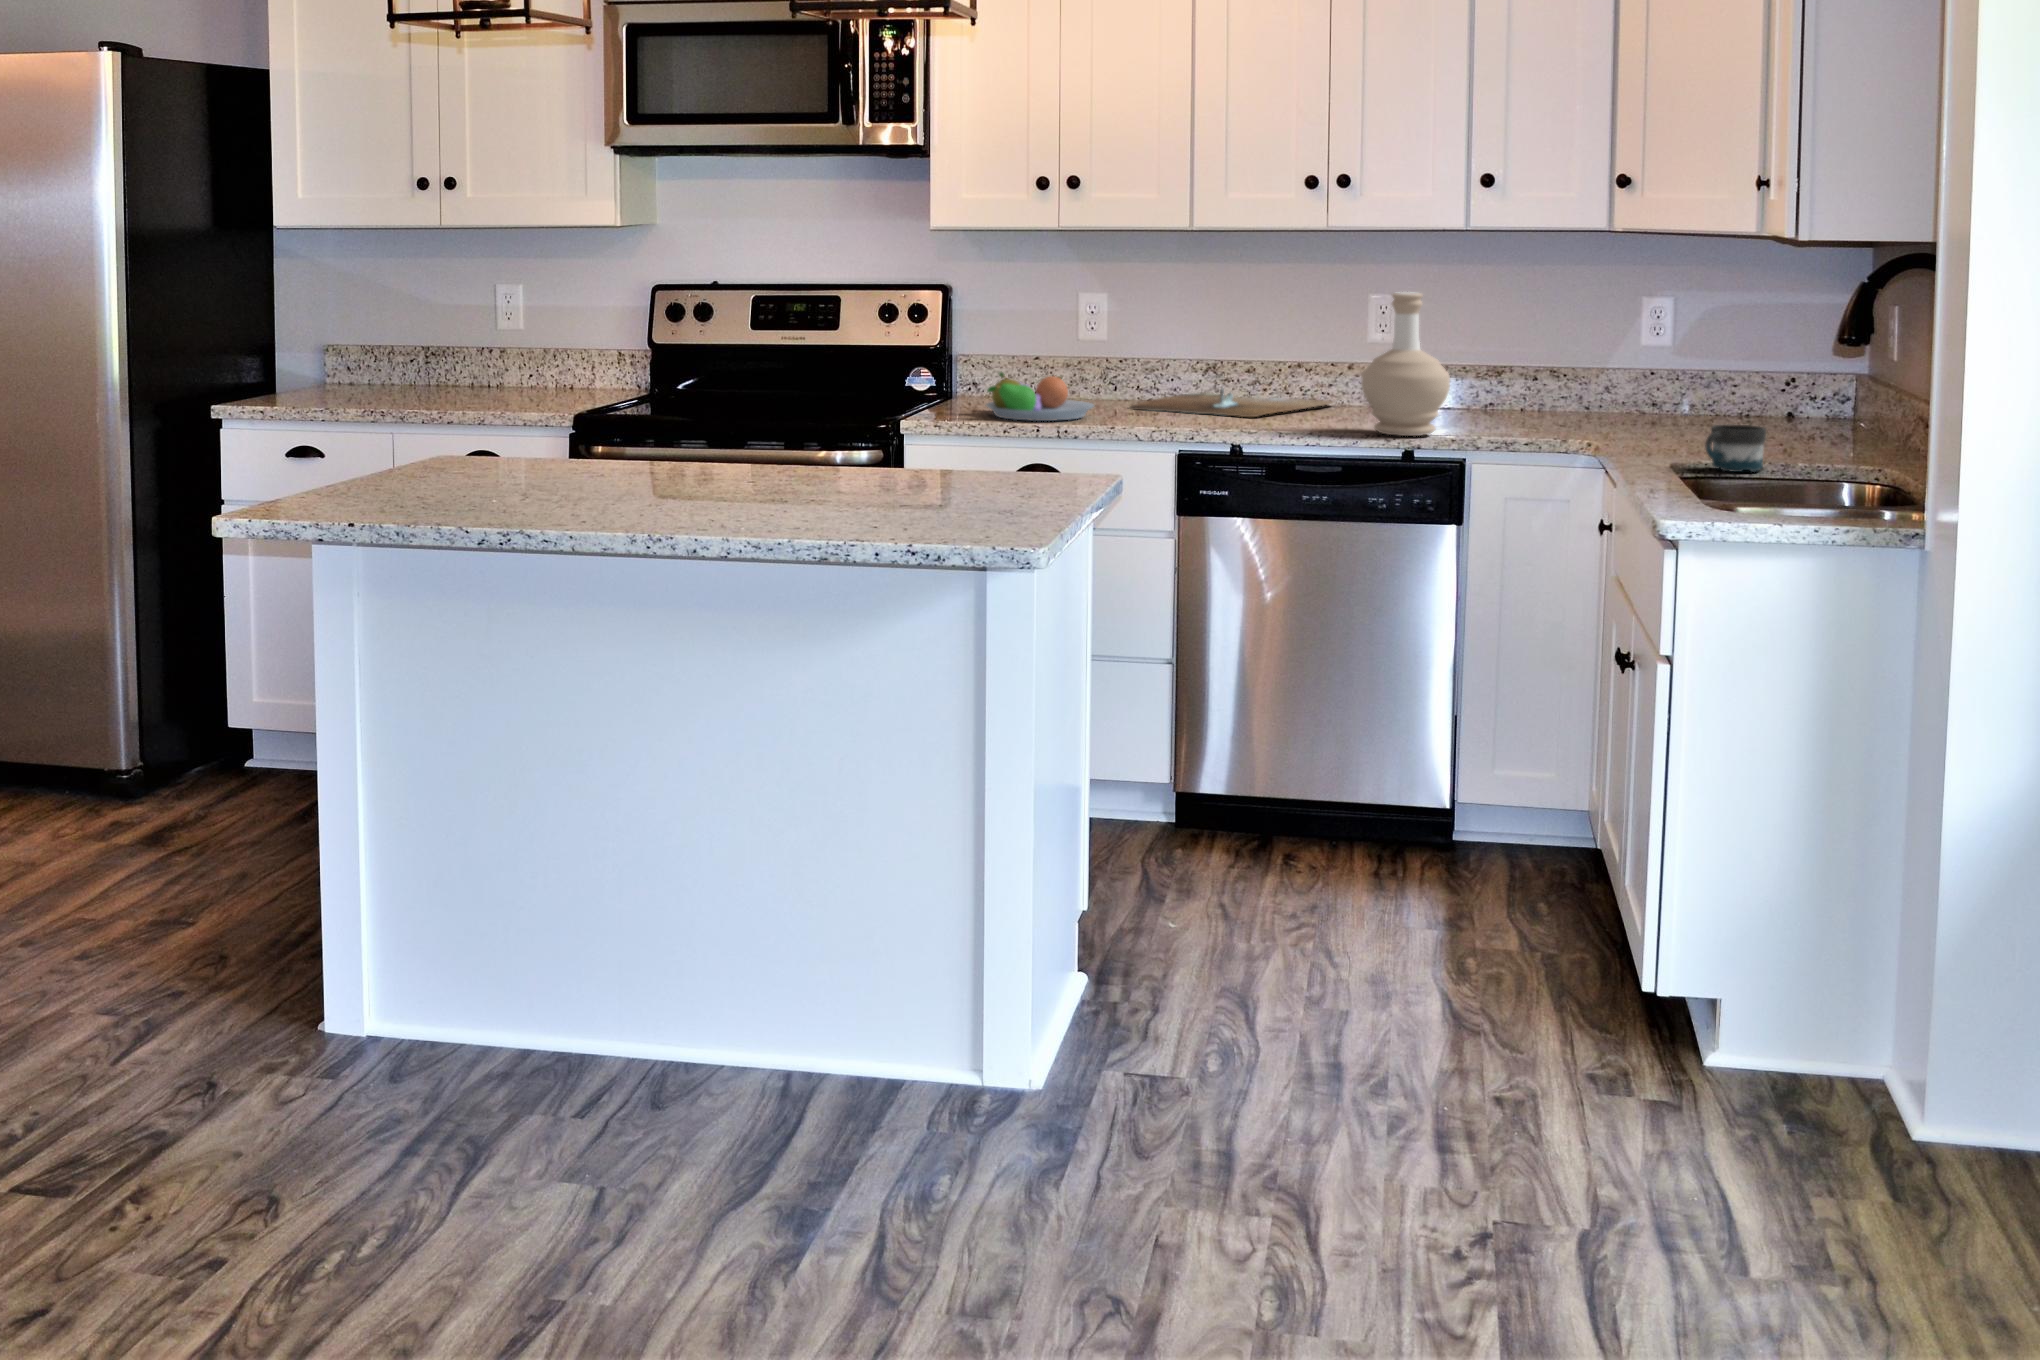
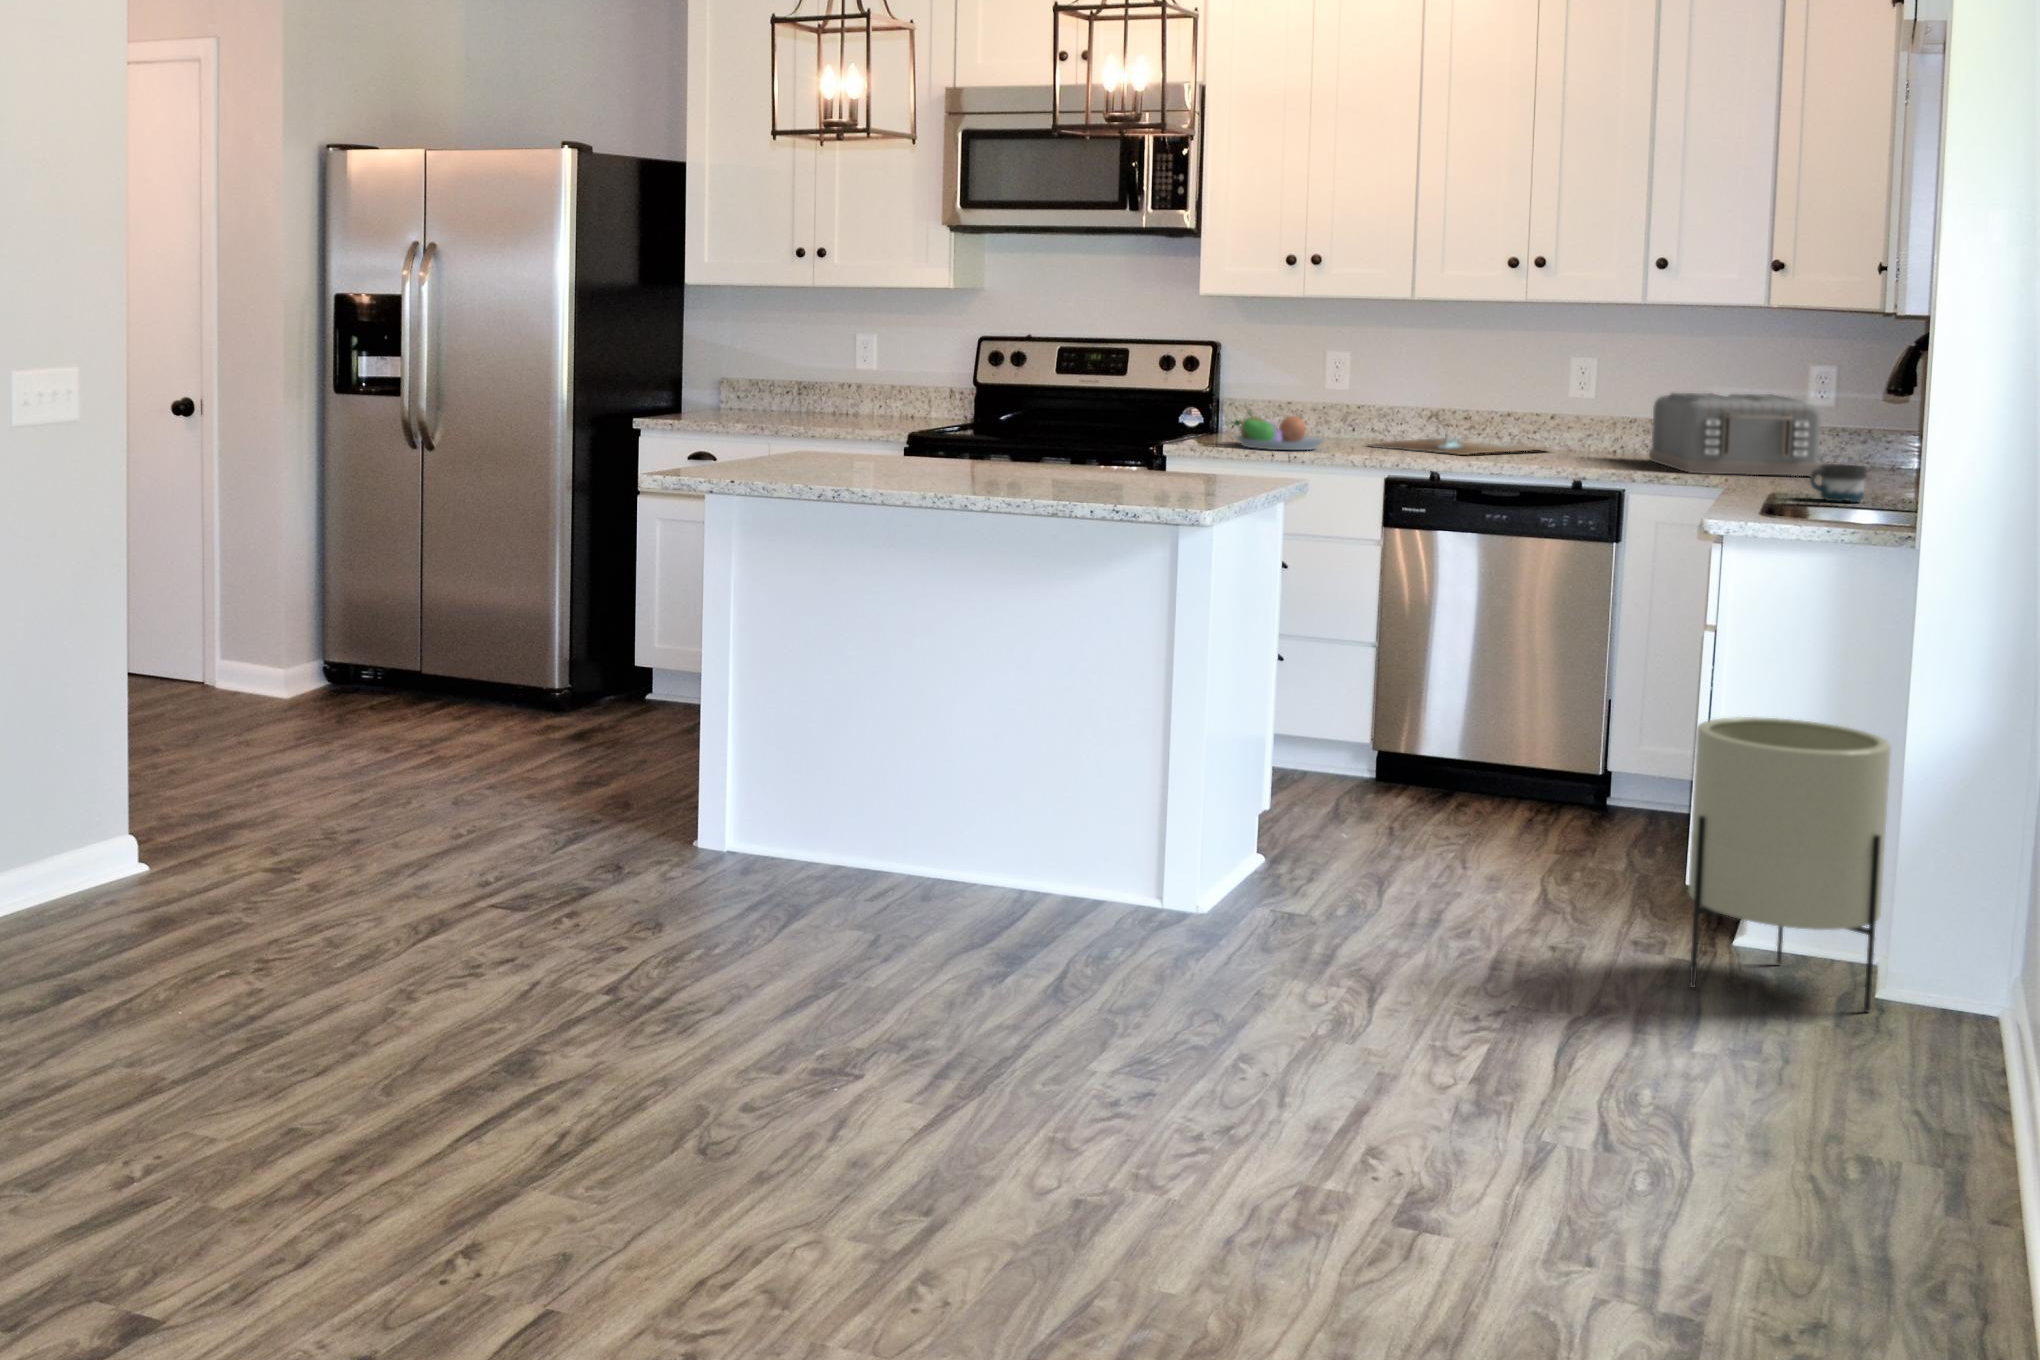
bottle: present [1361,292,1450,436] -> none [1548,353,1625,471]
toaster: none [1450,333,1655,432] -> present [1649,393,1821,476]
planter: none [1700,789,1966,1202] -> present [1689,717,1891,1012]

